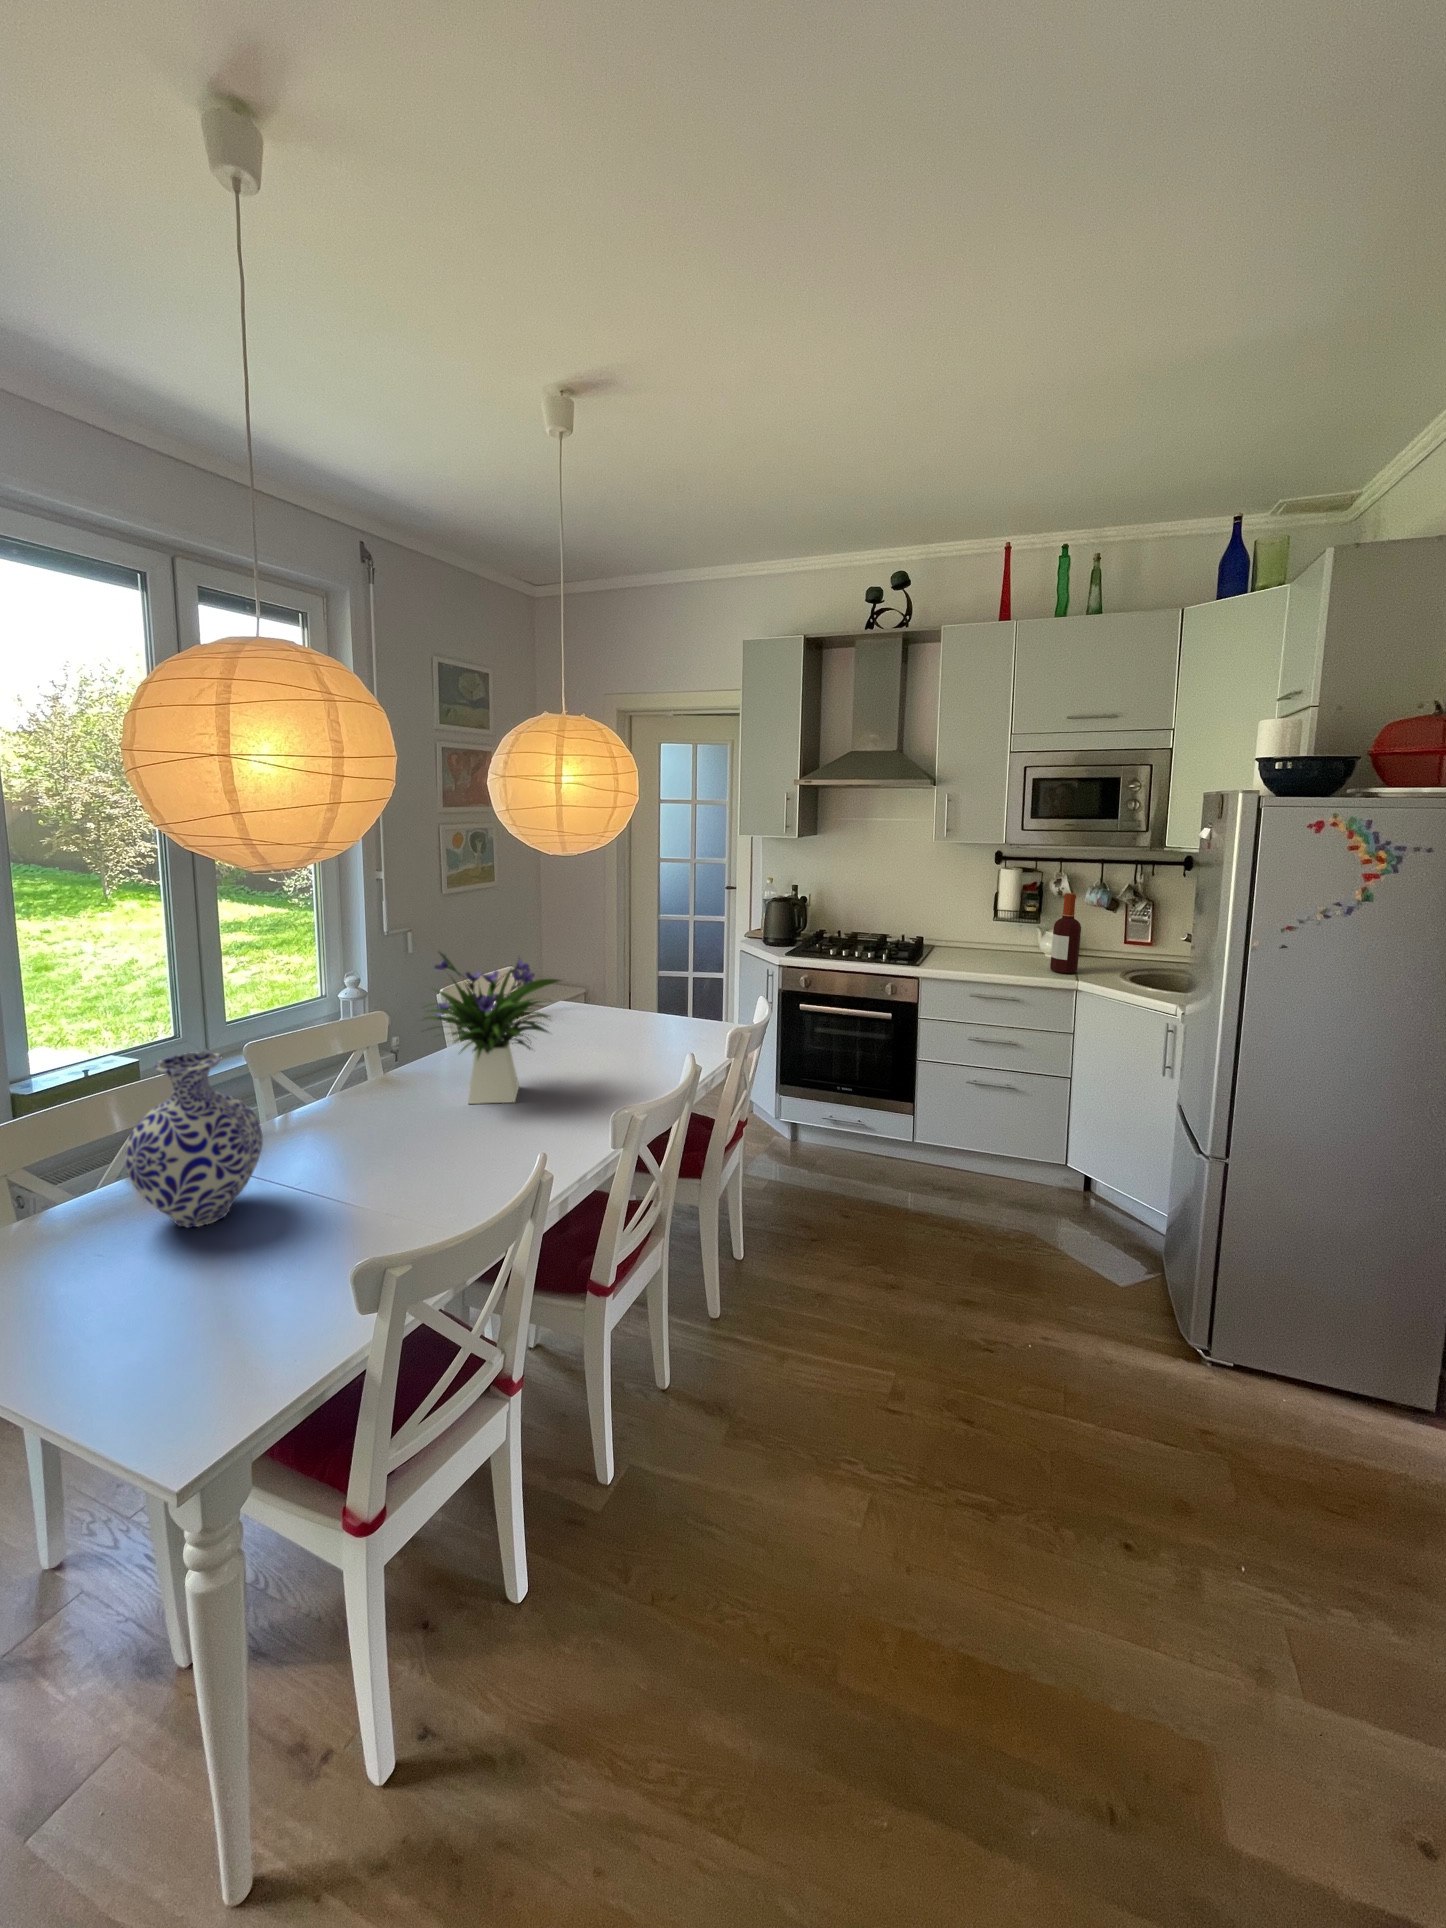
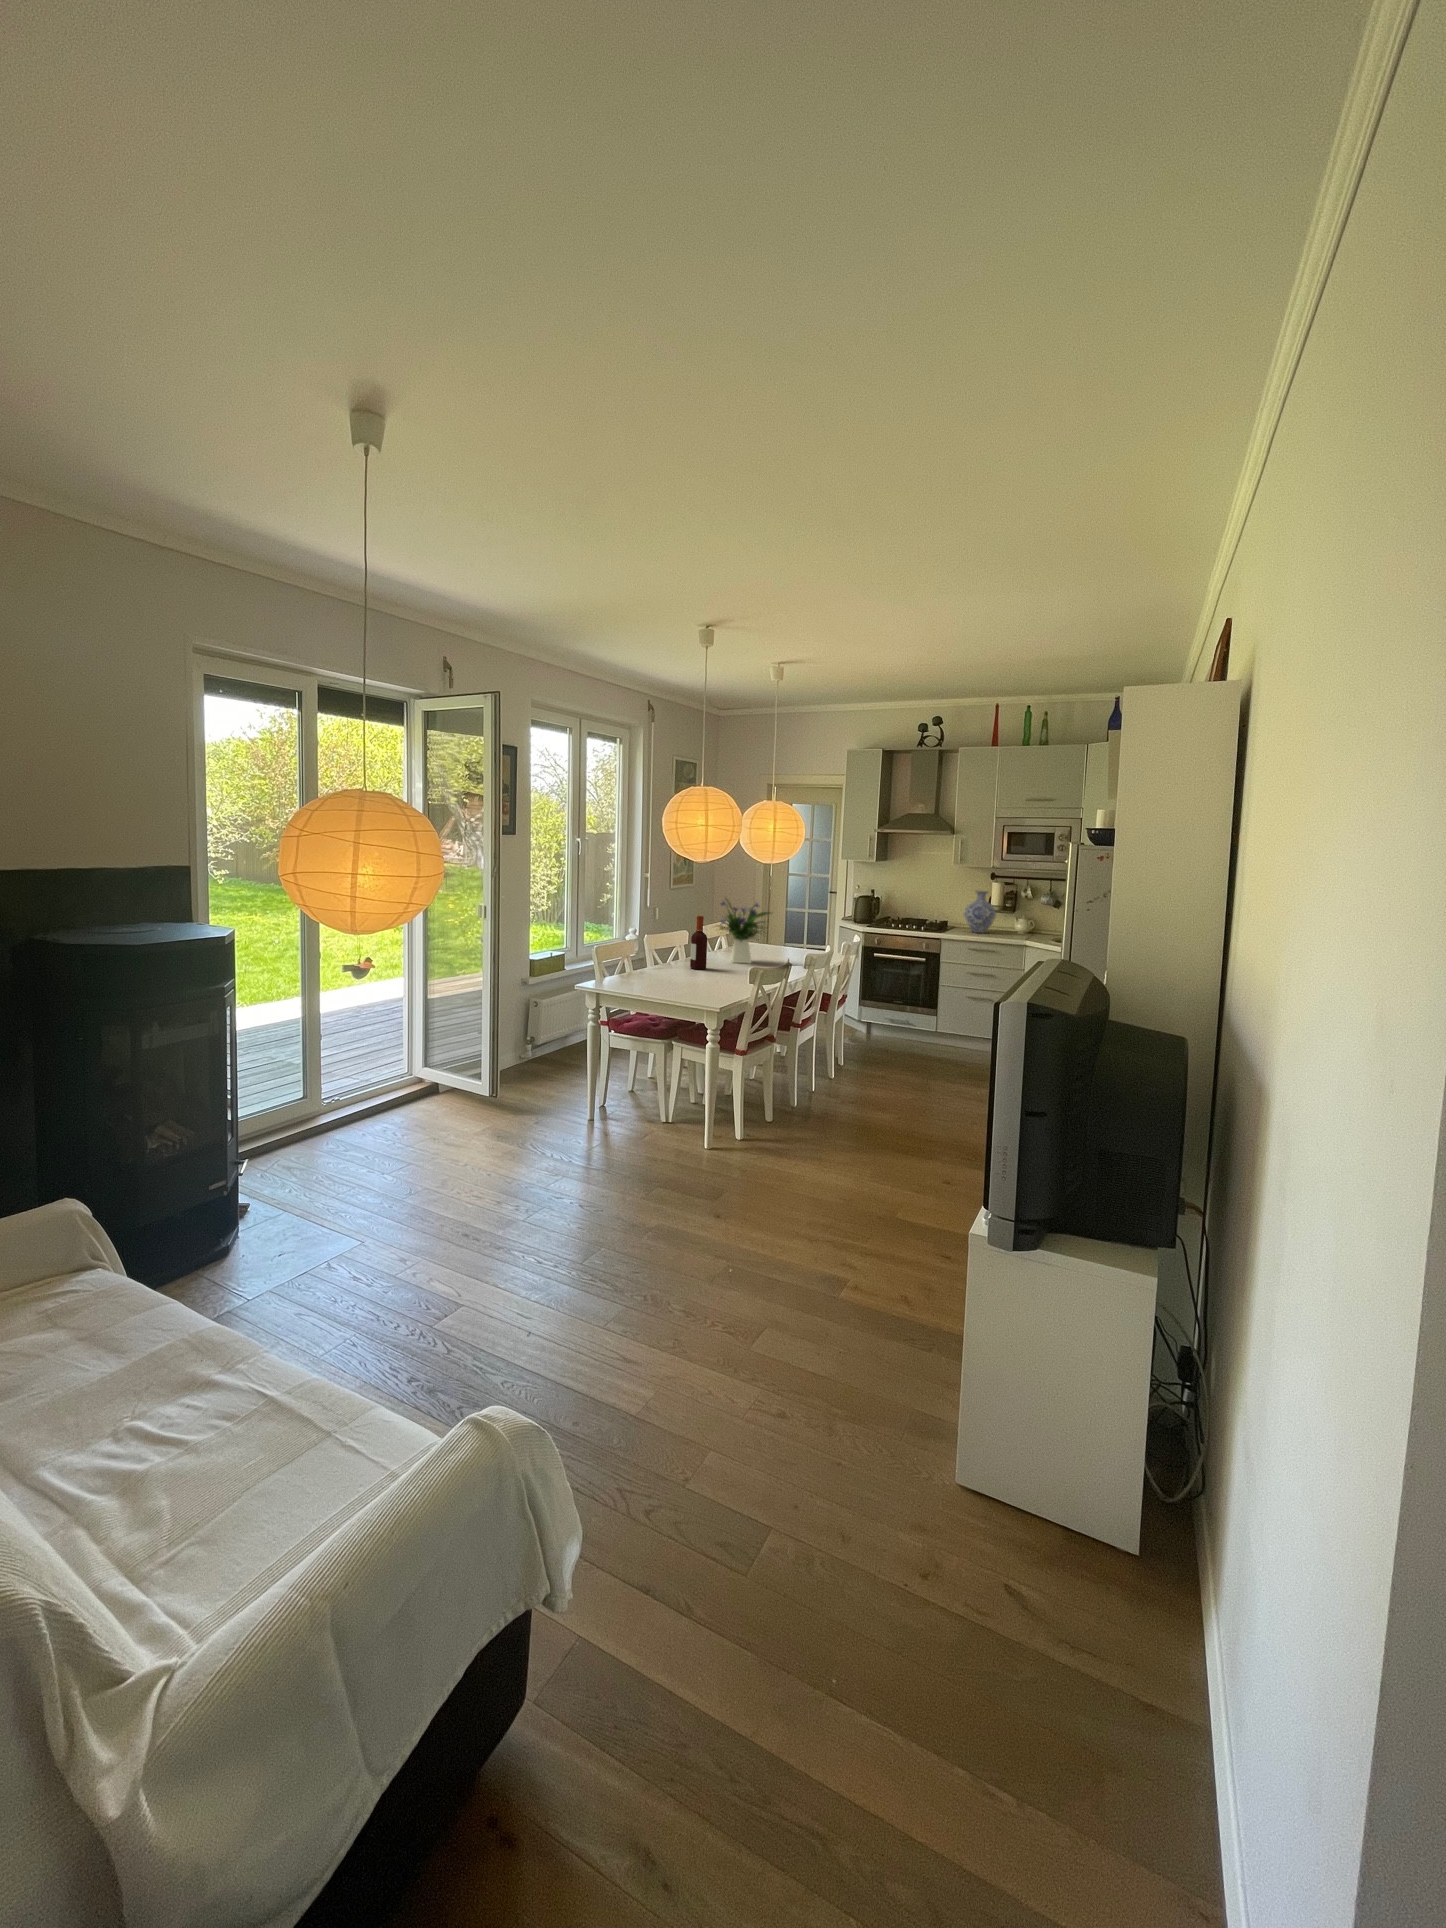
bottle: present [1050,893,1081,973] -> present [690,916,707,969]
vase: present [125,1052,263,1227] -> present [964,891,996,933]

